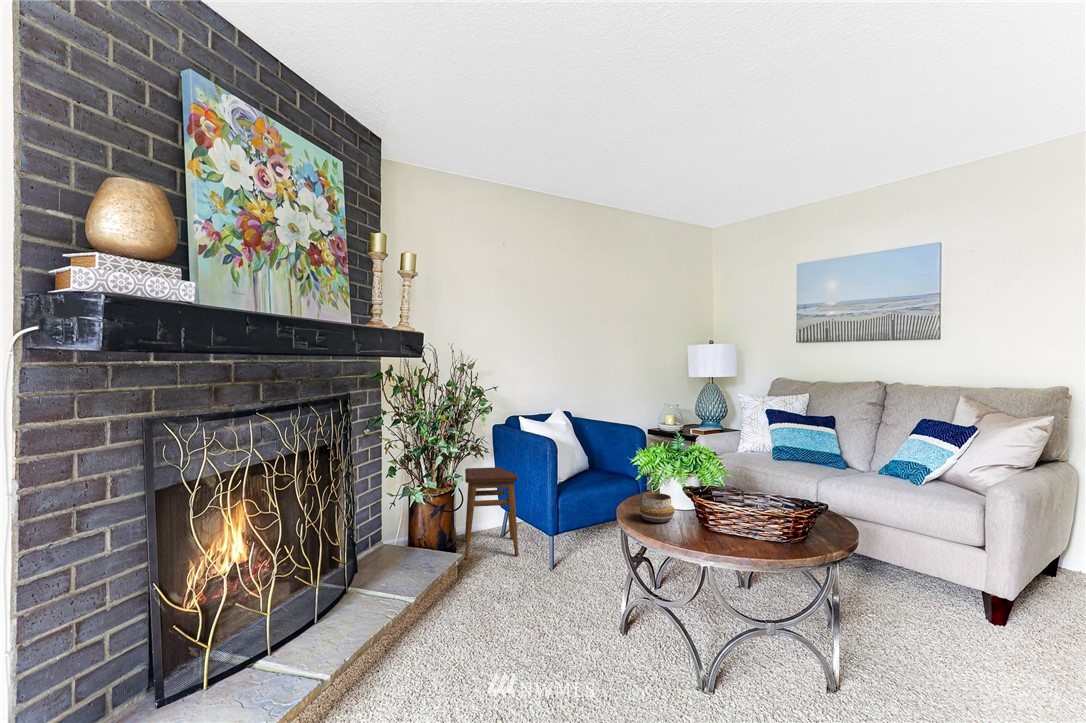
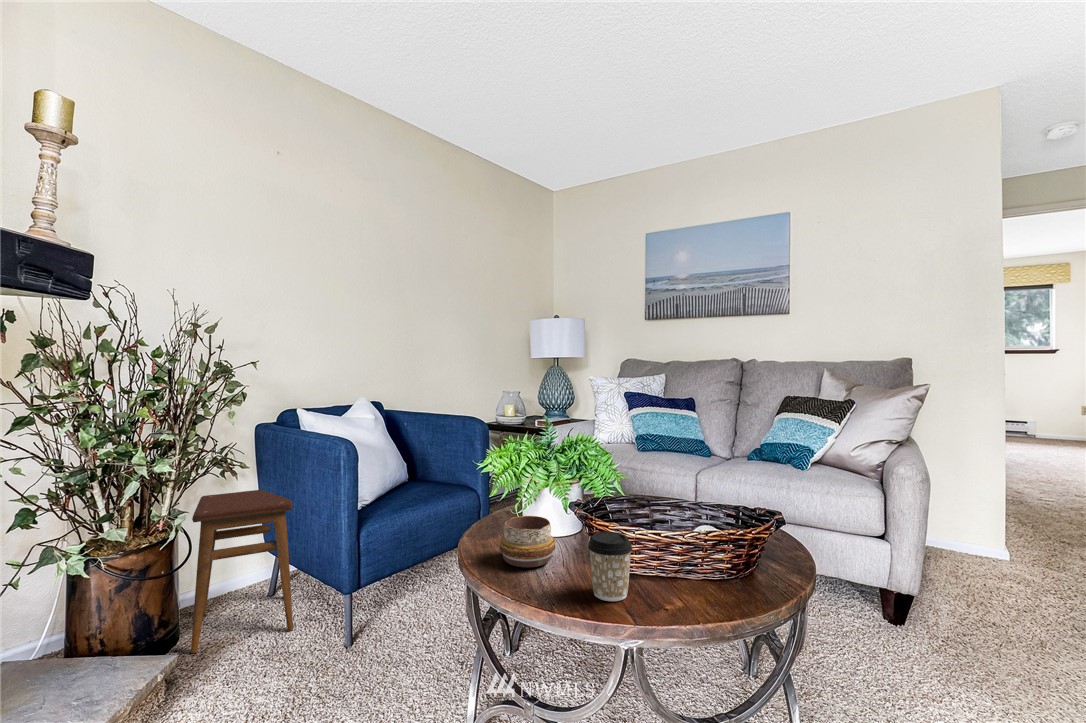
coffee cup: none [687,504,714,543] -> present [588,532,633,601]

